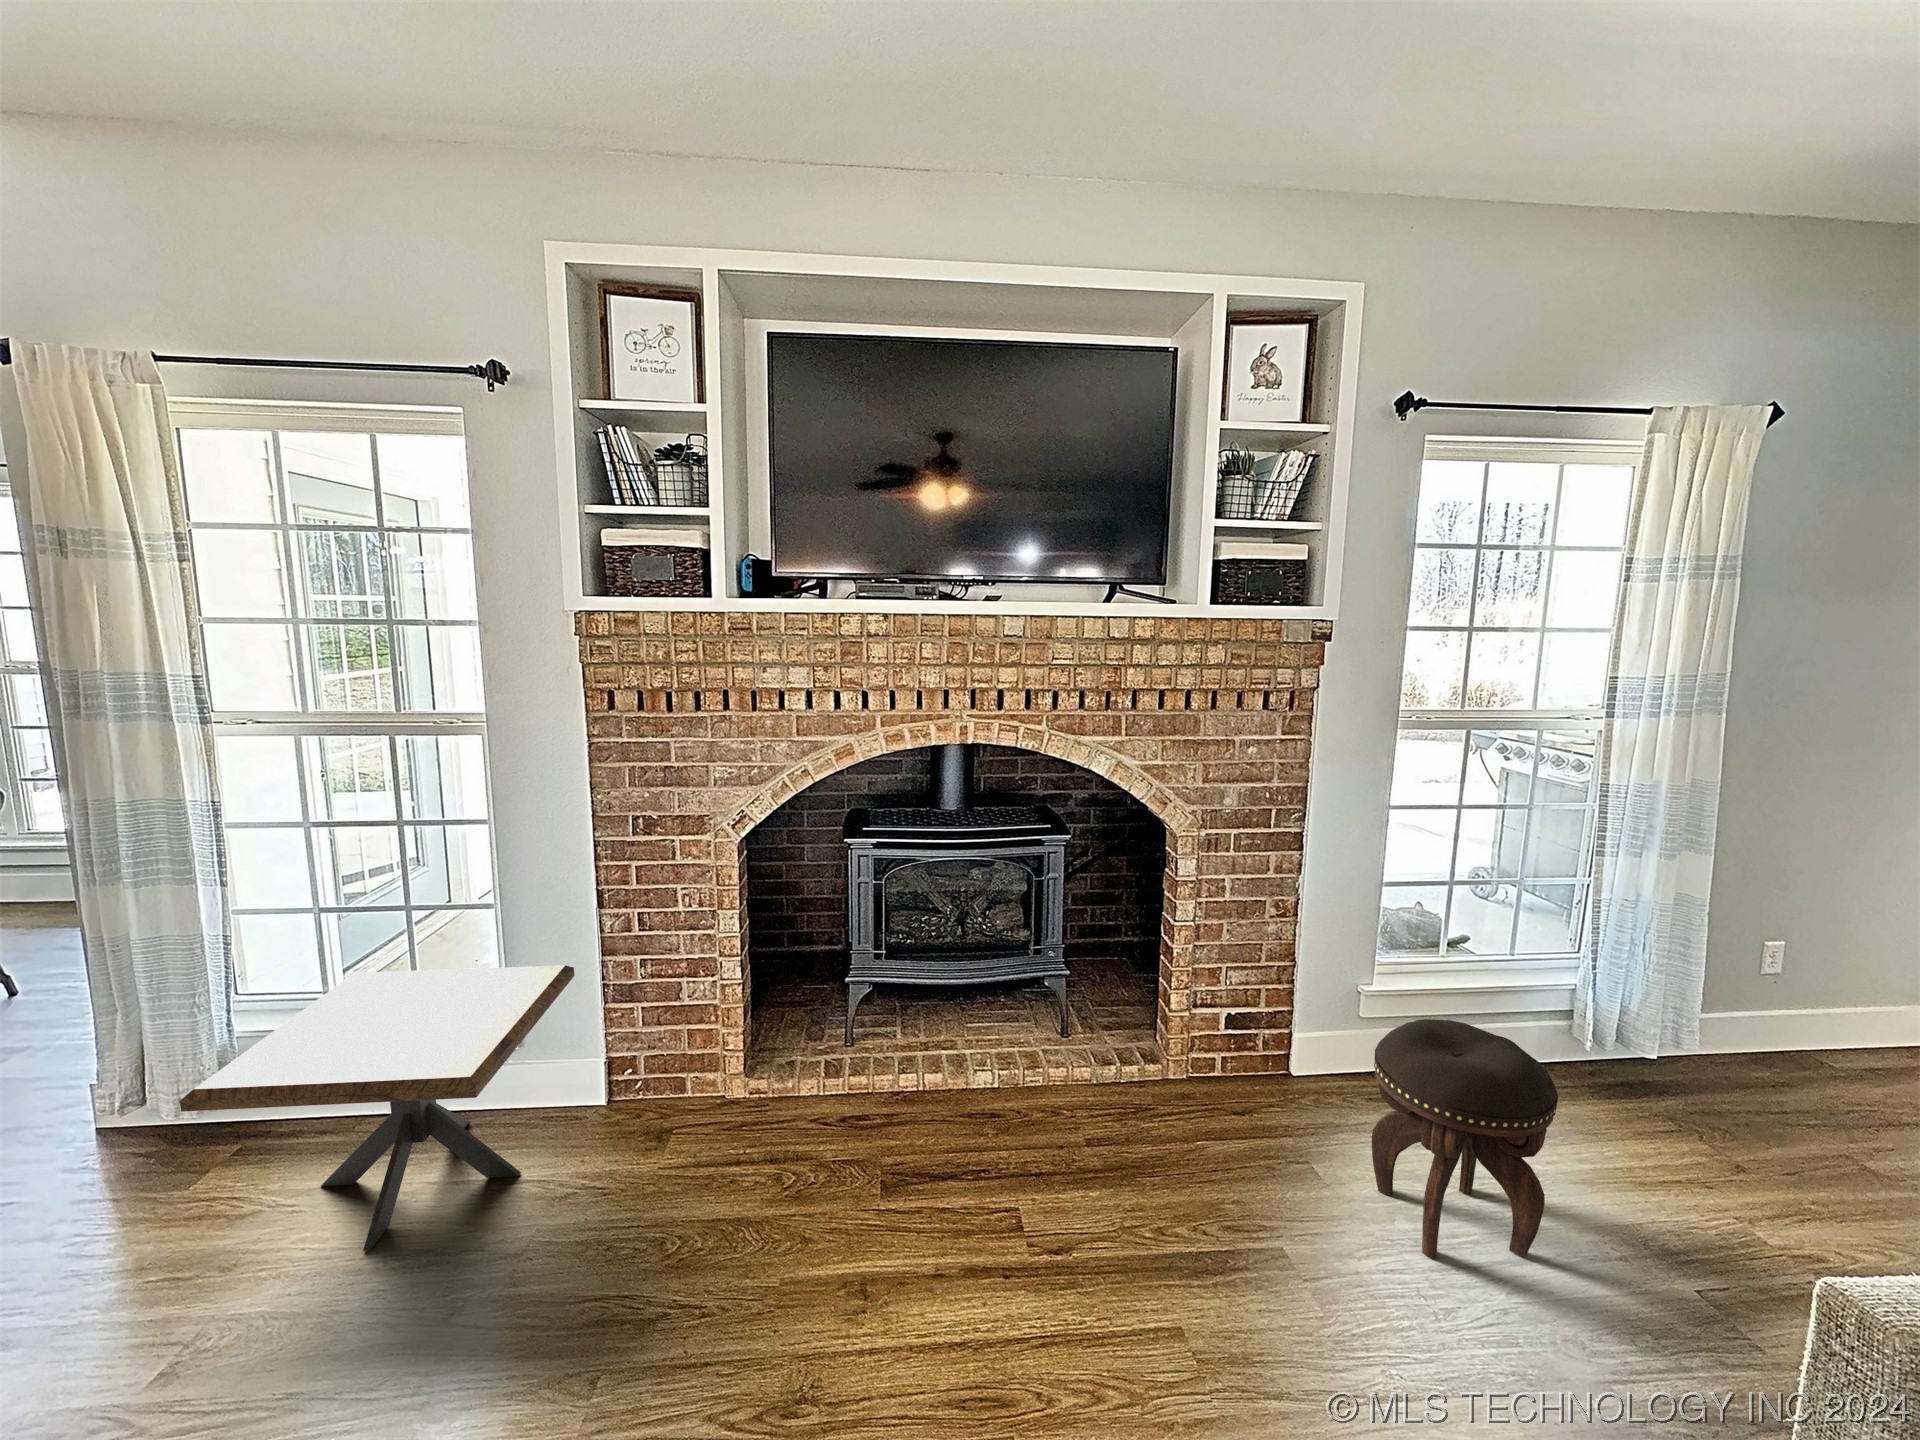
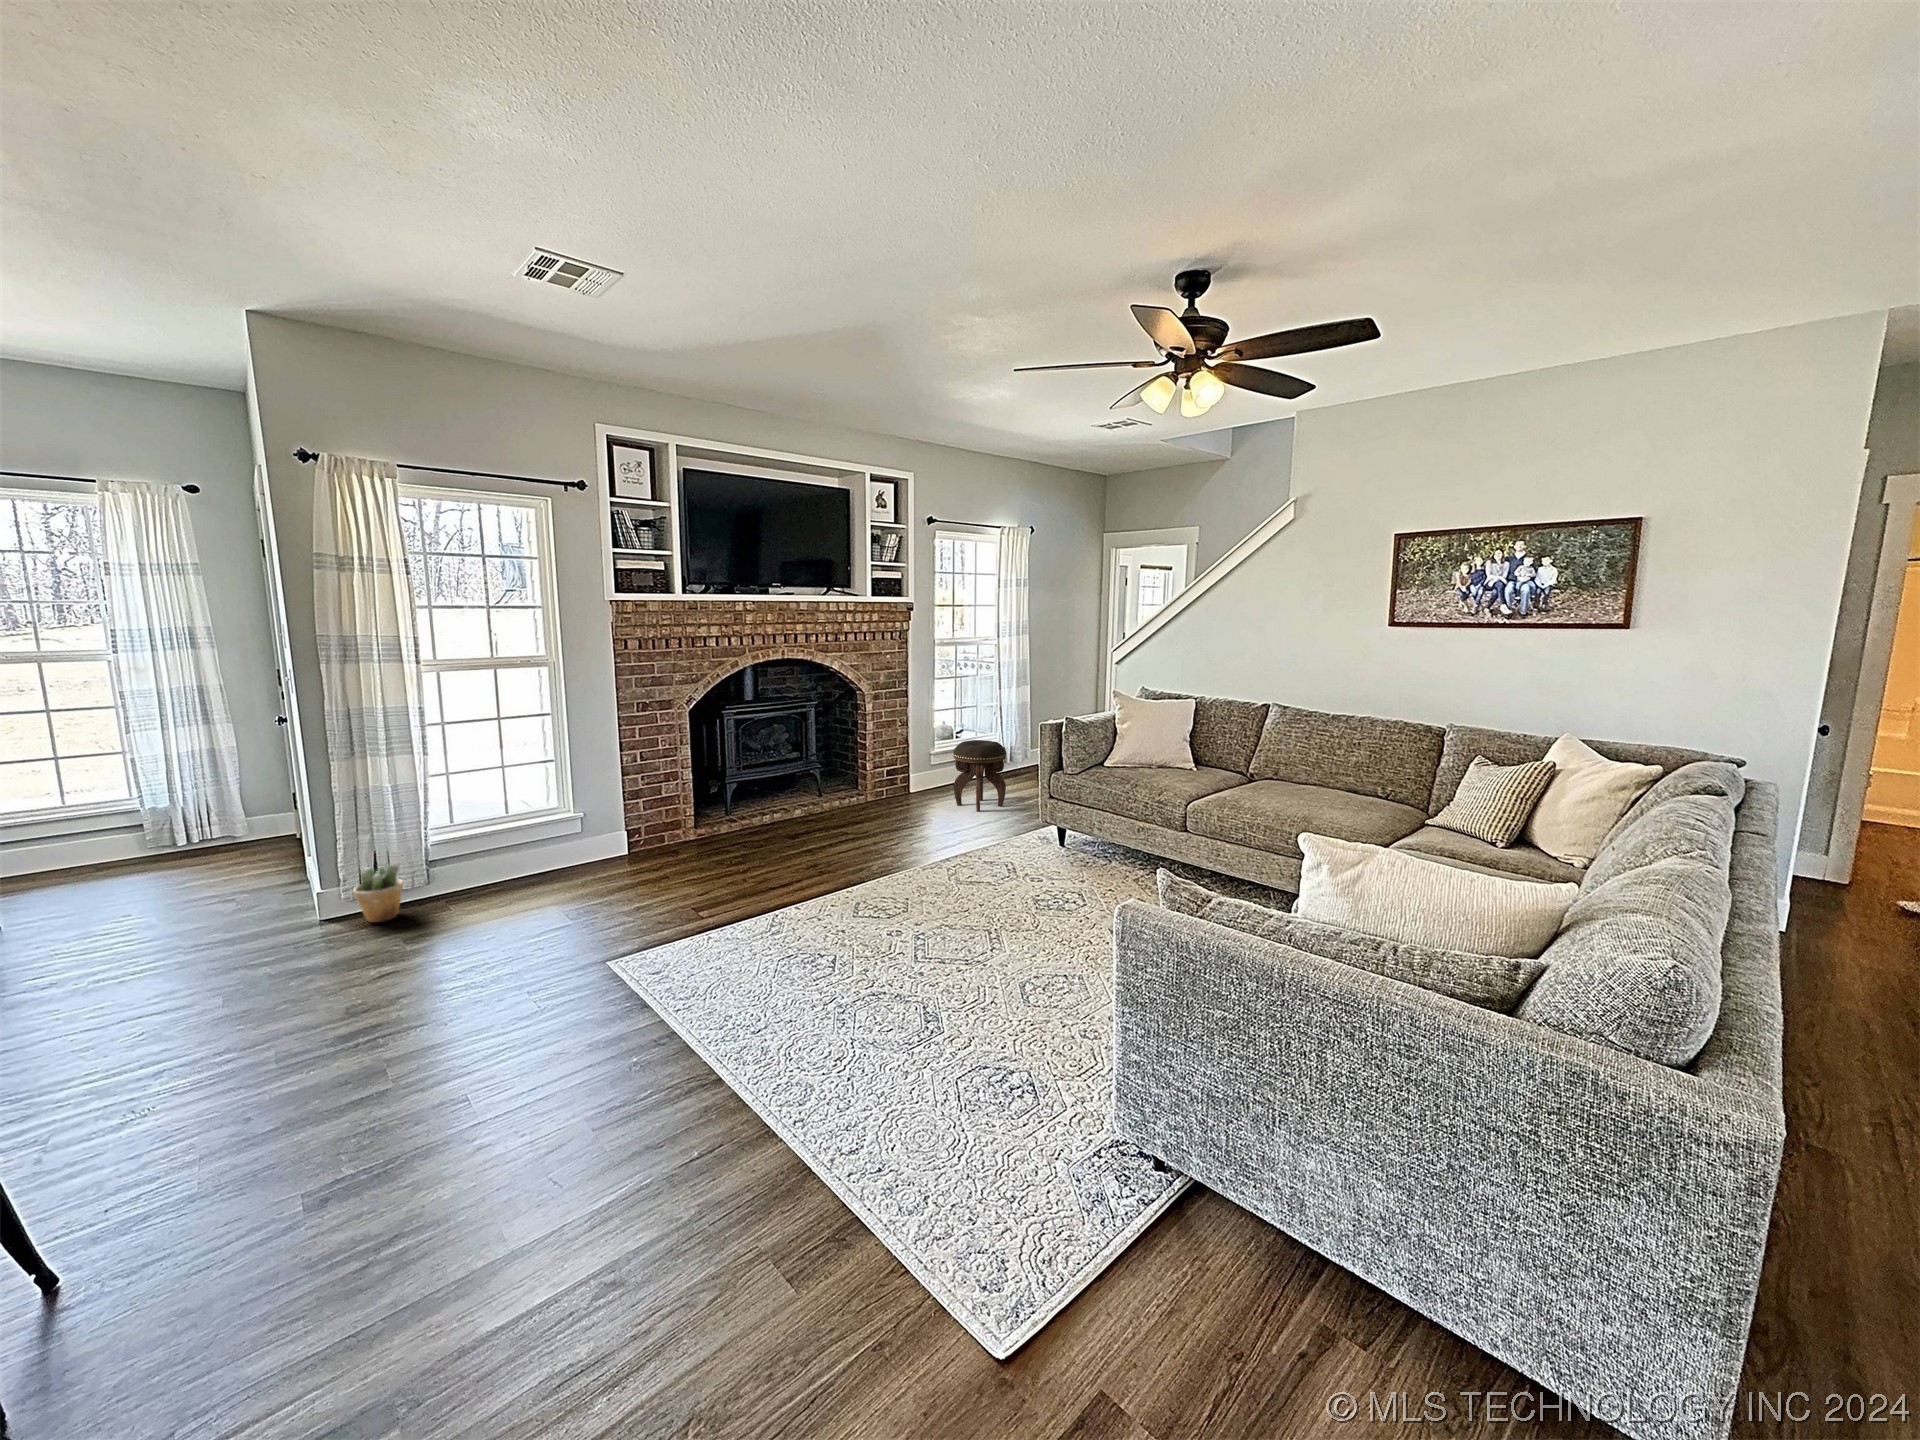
side table: present [180,965,575,1251] -> none [497,779,662,893]
potted plant: none [52,1076,151,1178] -> present [353,864,403,922]

